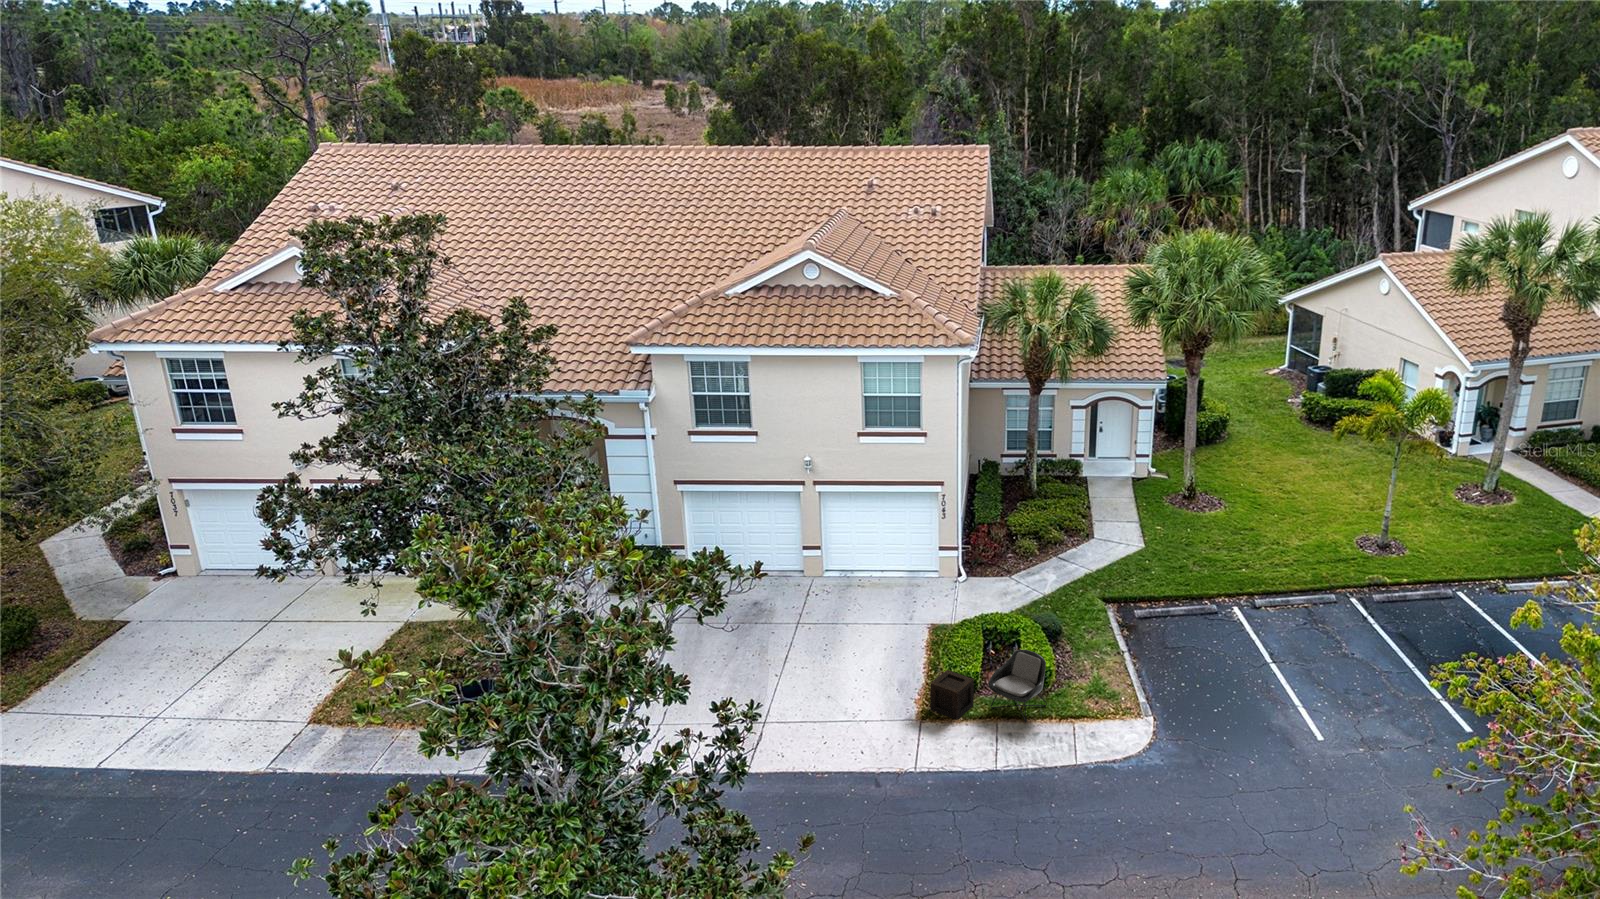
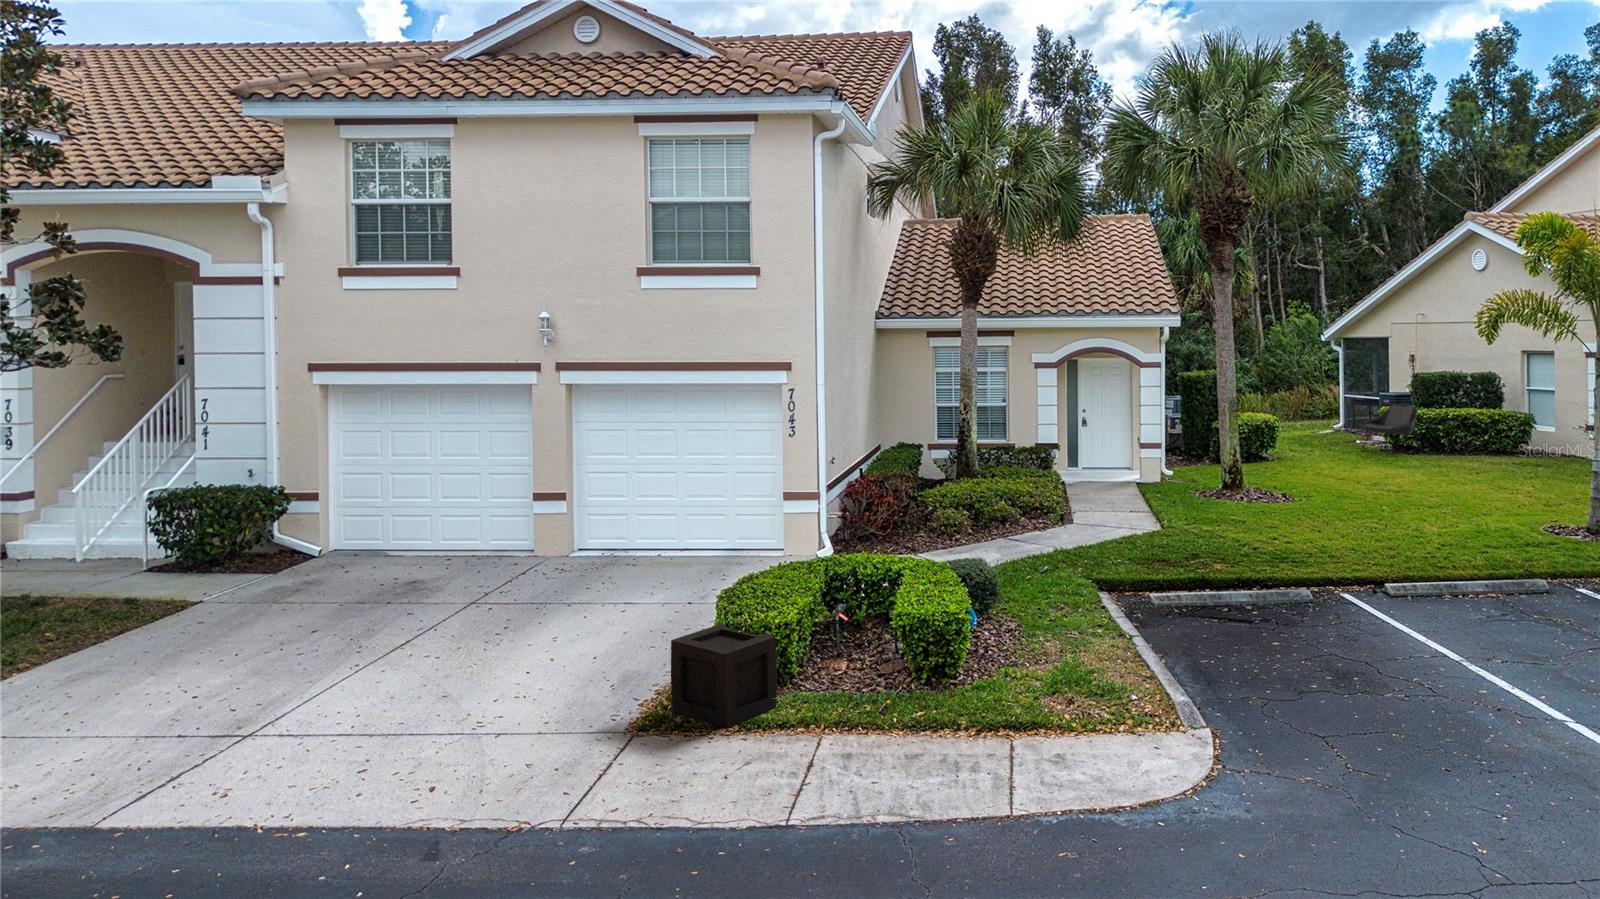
lounge chair: present [989,650,1047,722] -> present [1360,404,1418,455]

